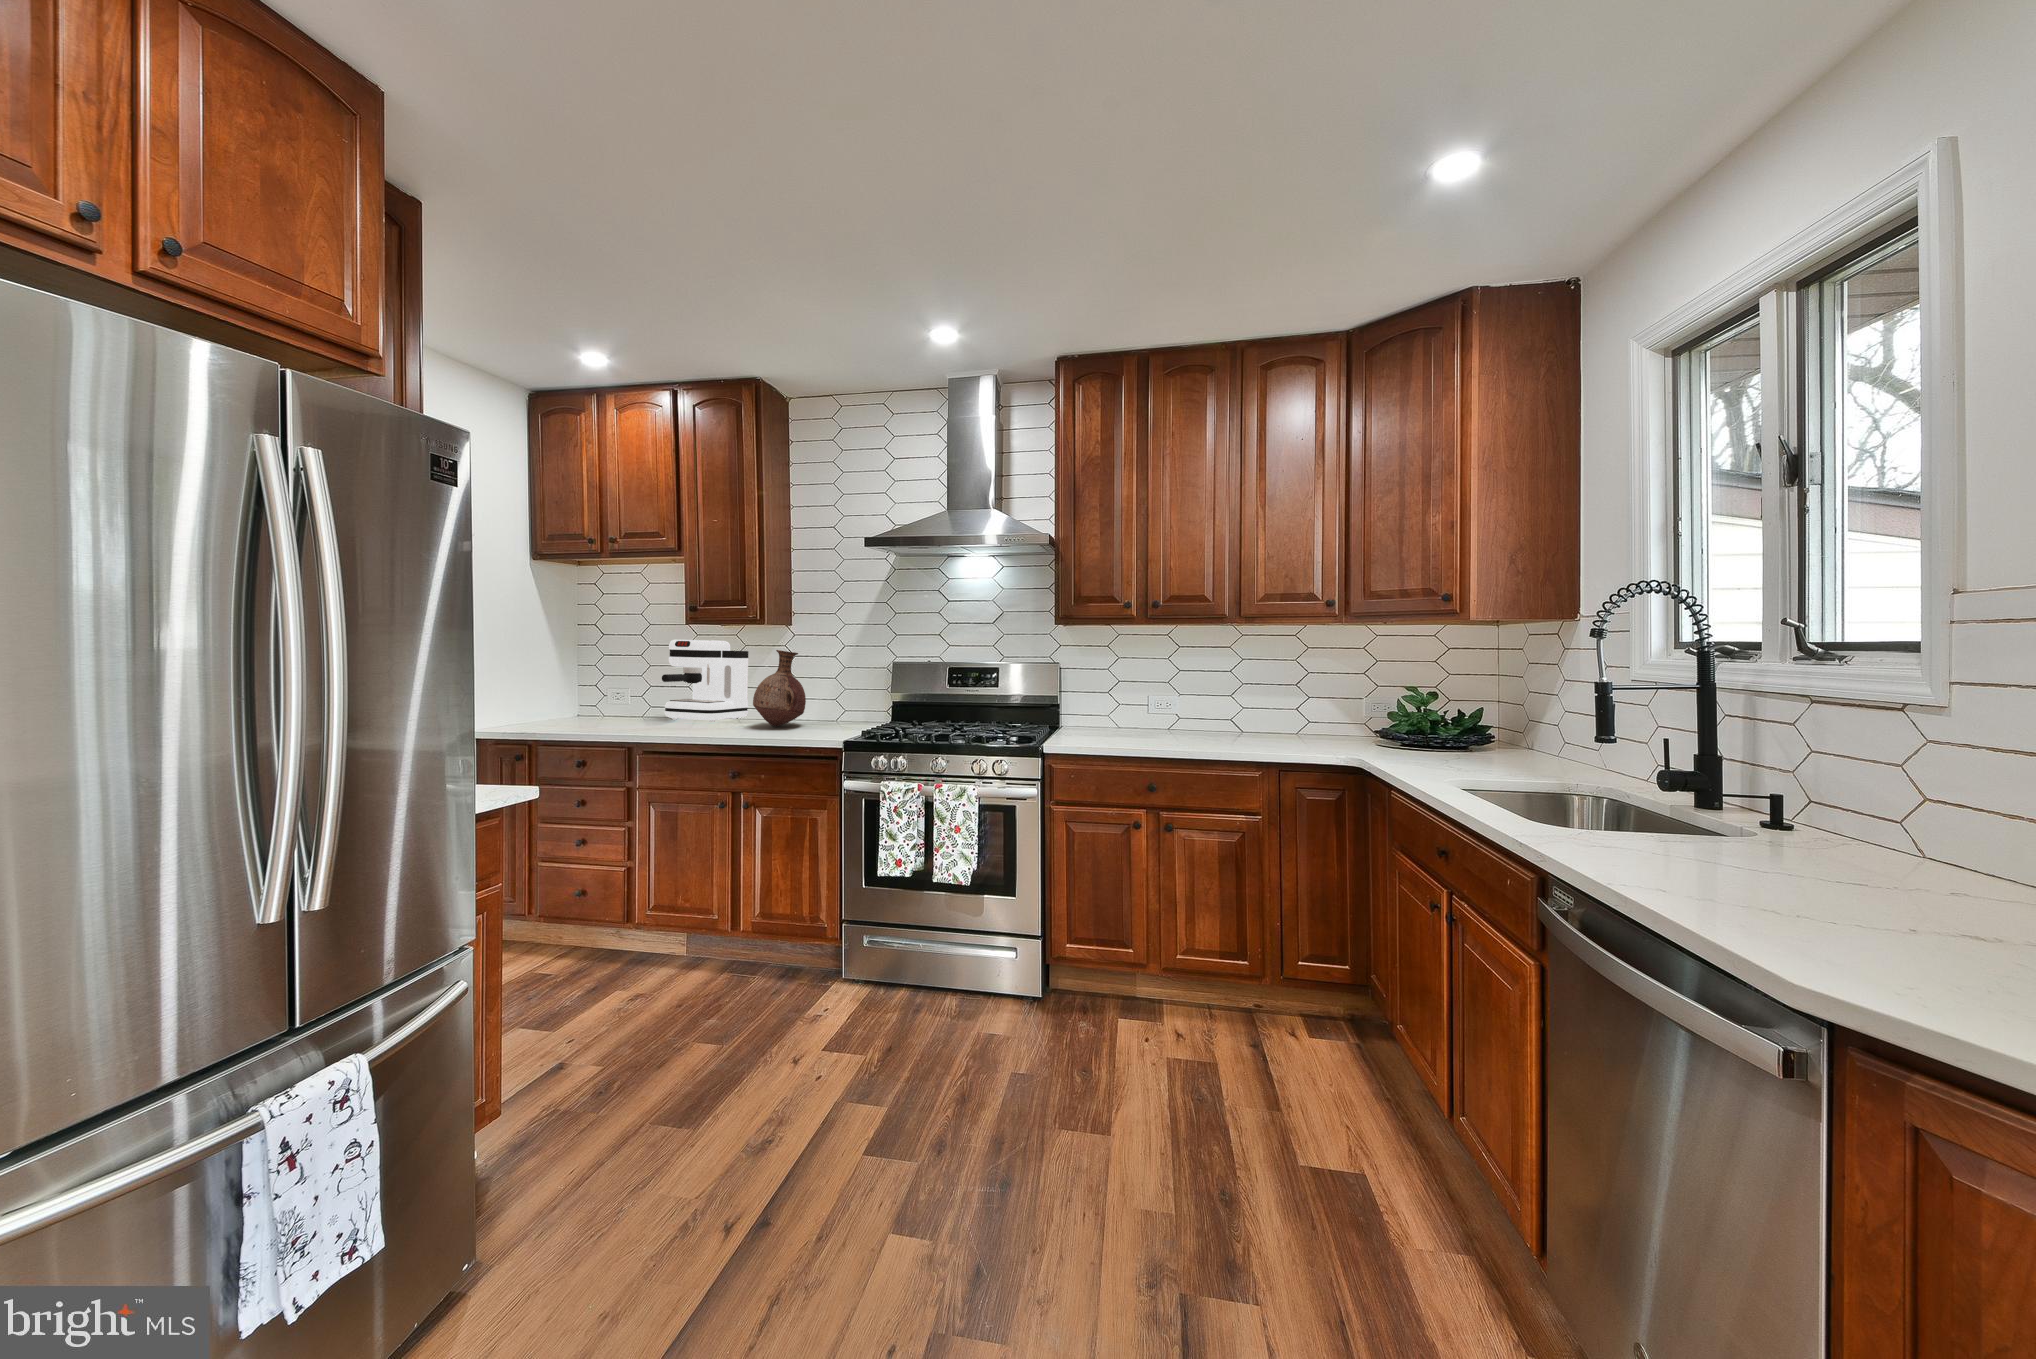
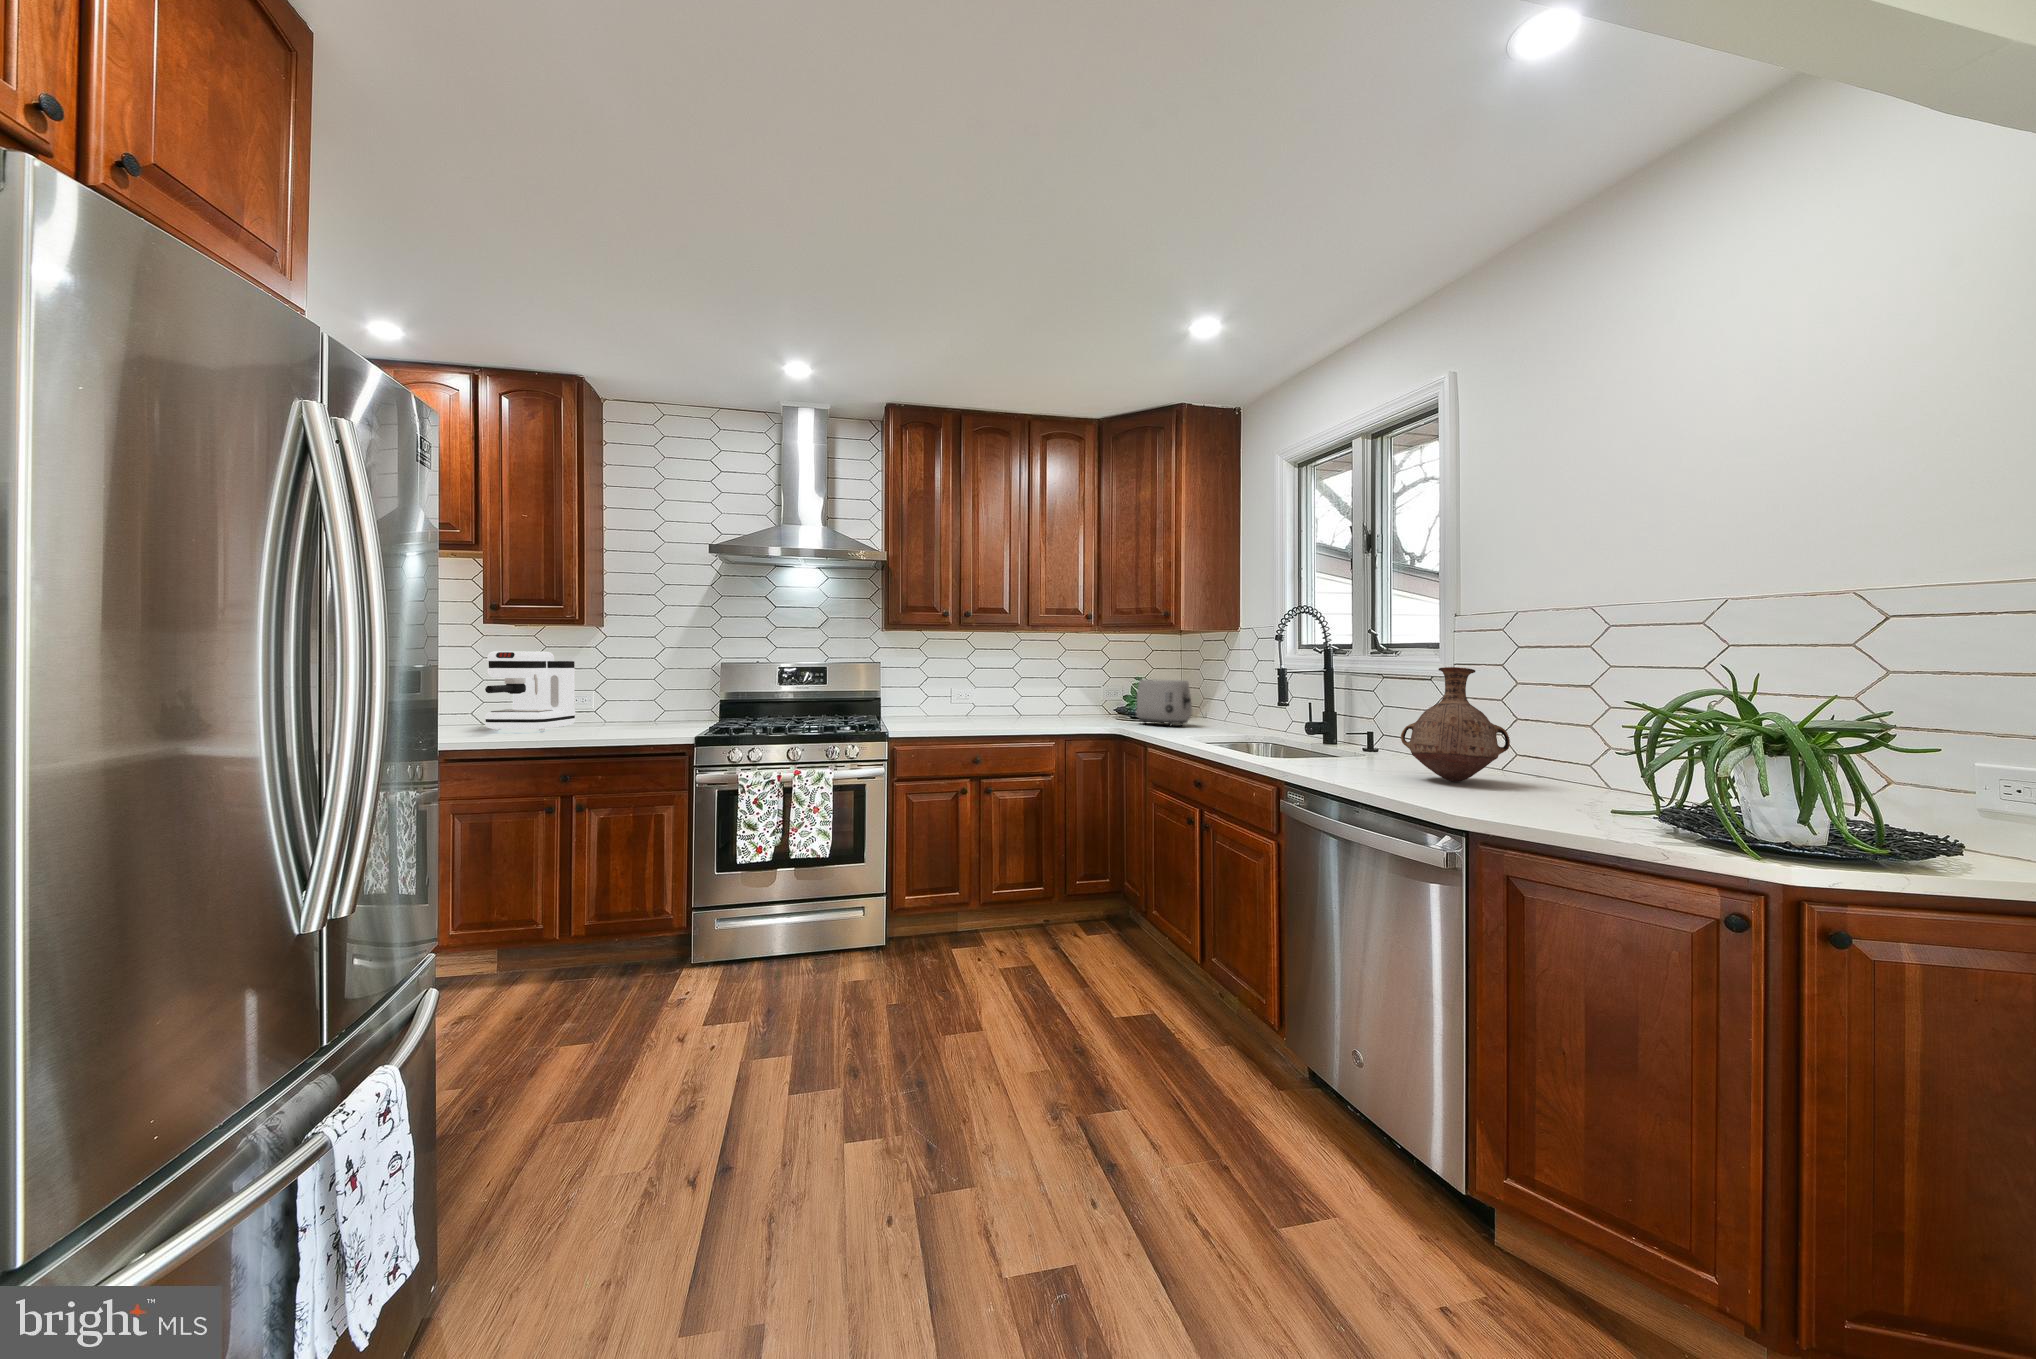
vase: present [753,650,806,727] -> present [1401,667,1510,782]
toaster: none [1397,690,1480,757] -> present [1135,679,1192,726]

